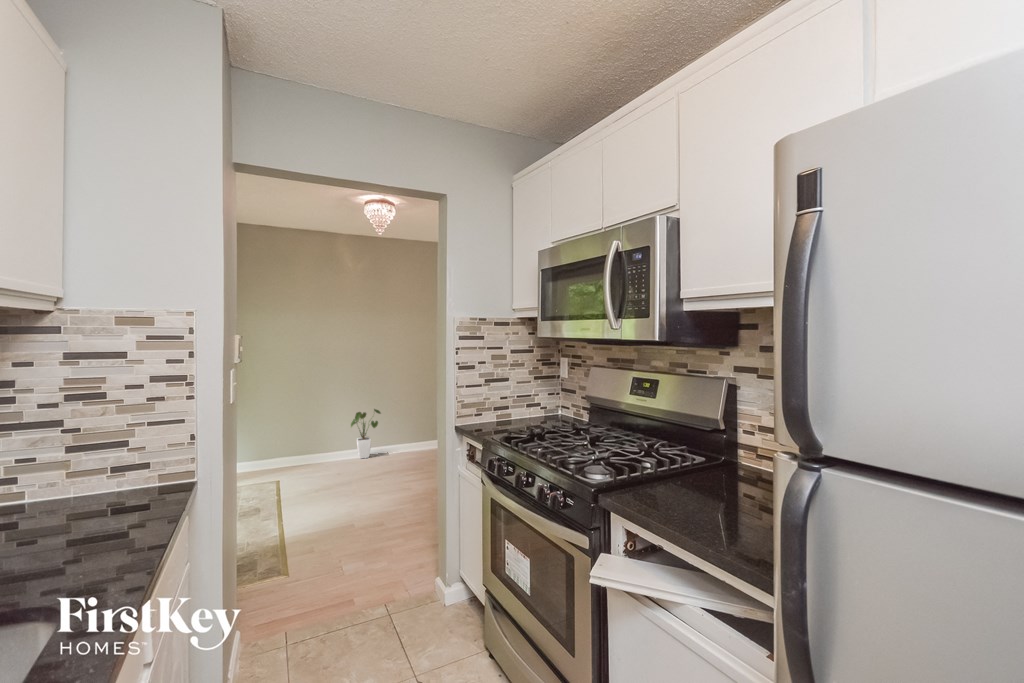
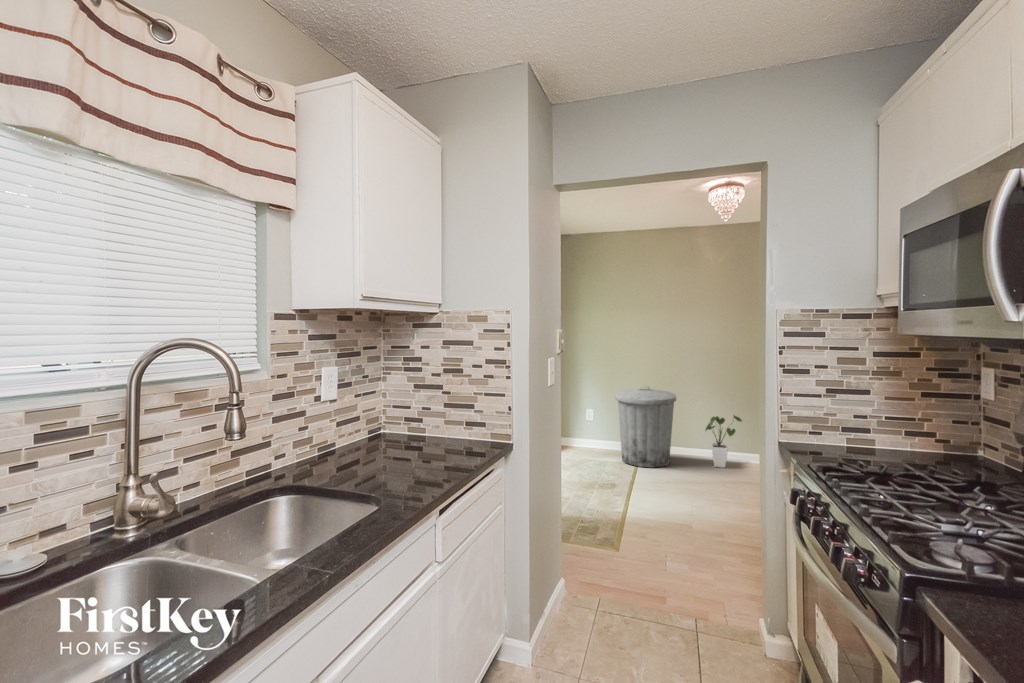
trash can: none [255,390,323,476] -> present [615,386,676,468]

